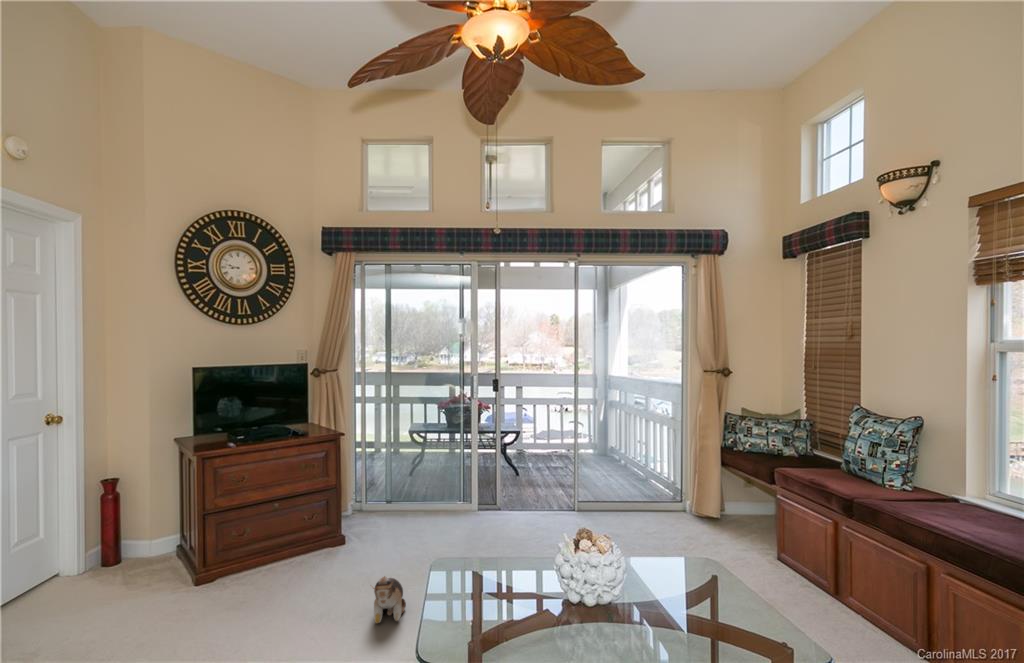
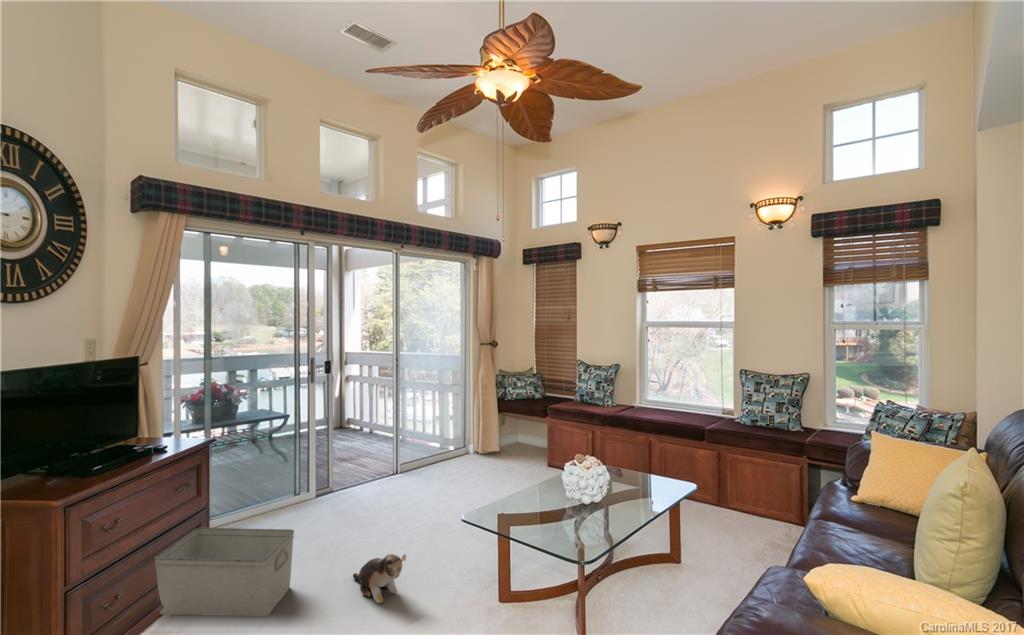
storage bin: none [273,506,360,594] -> present [155,528,294,616]

